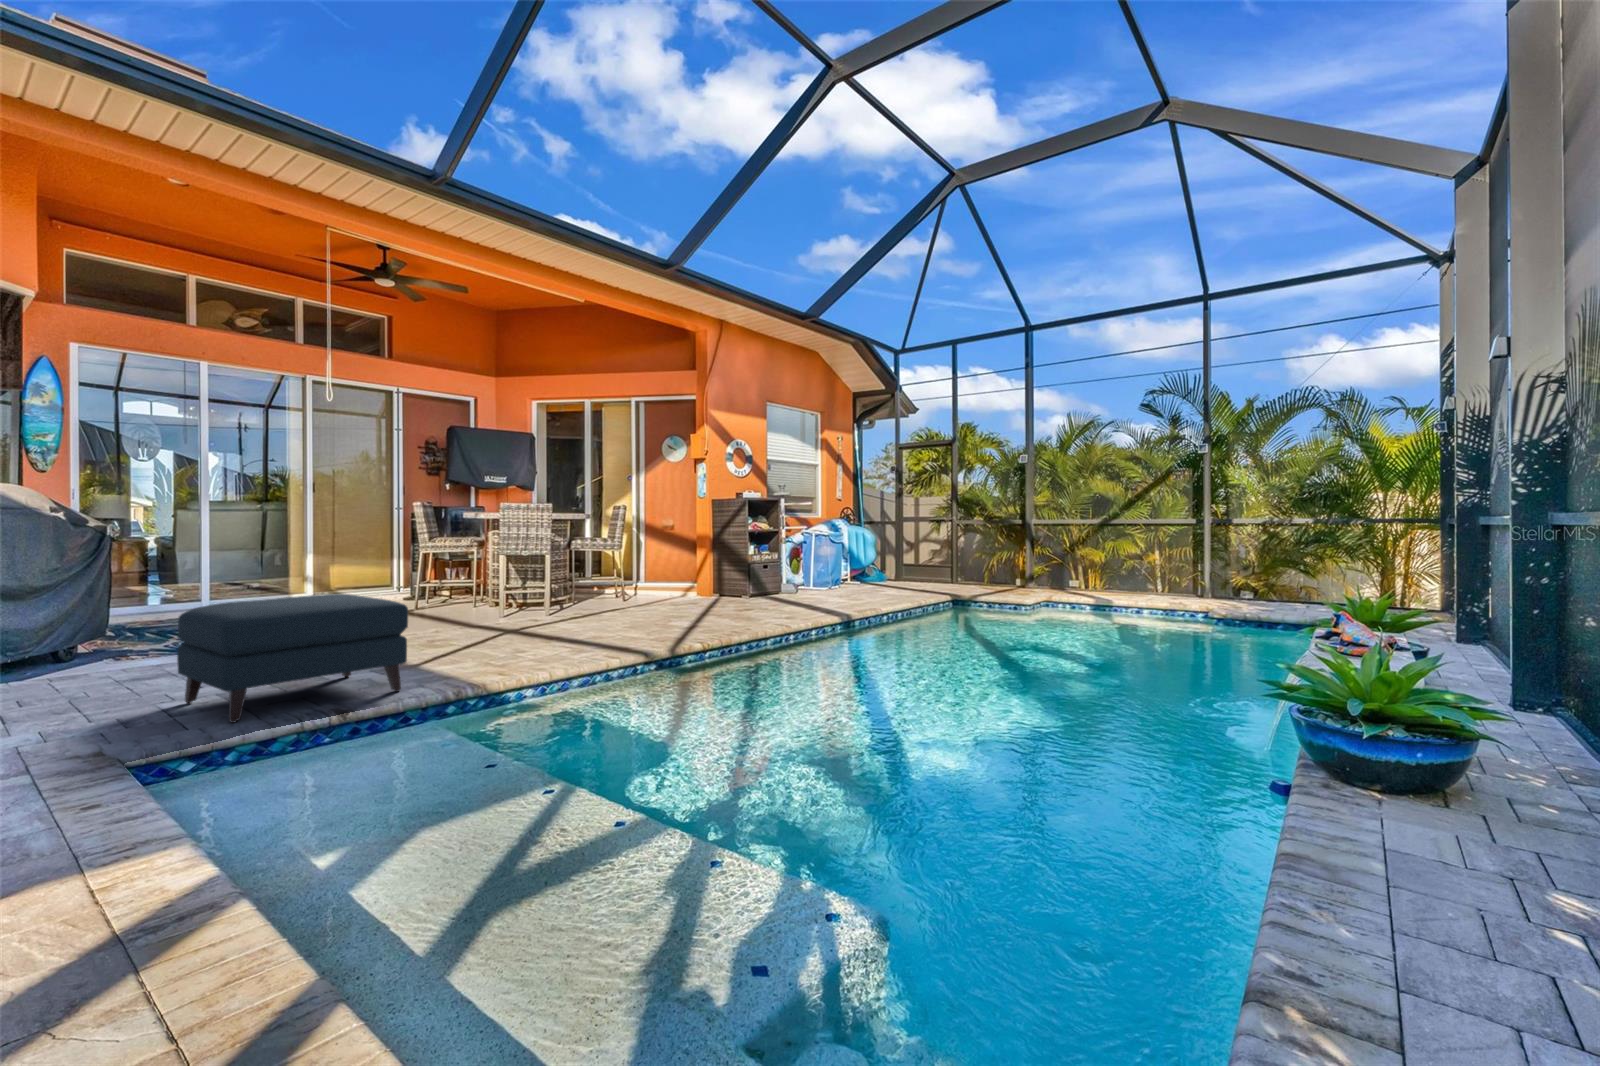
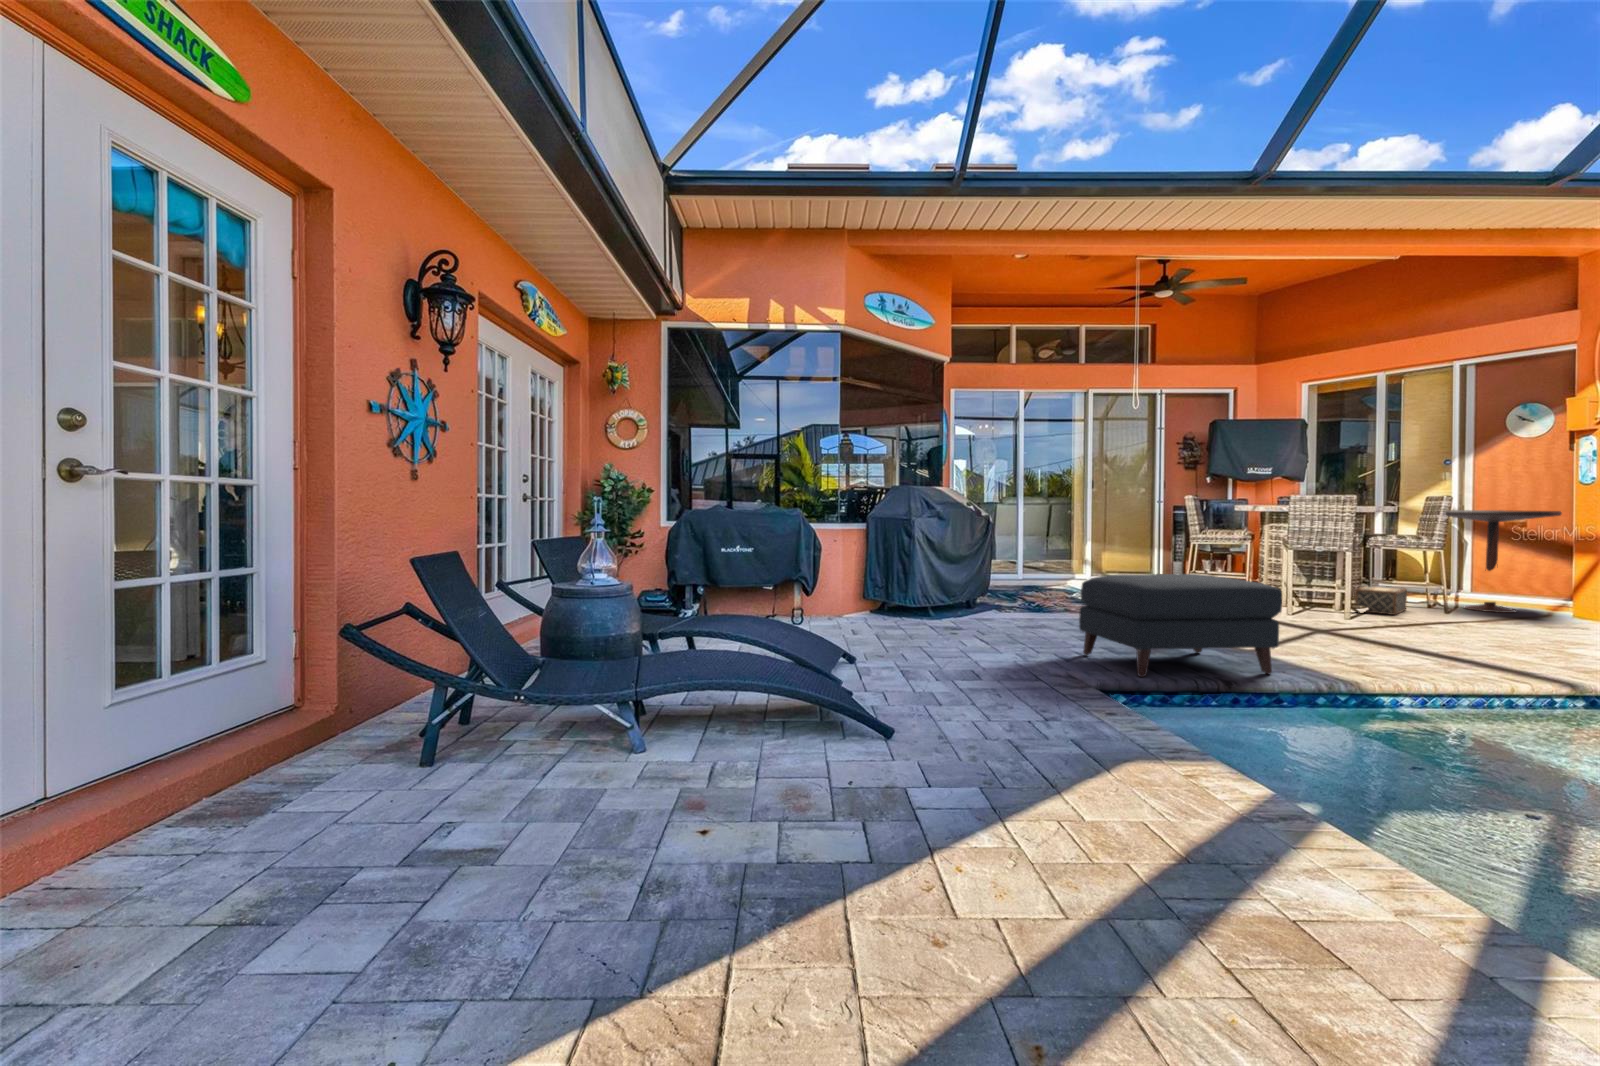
pedestal table: none [618,518,692,598] -> present [1446,510,1562,613]
woven basket: none [556,583,597,608] -> present [1355,586,1407,615]

